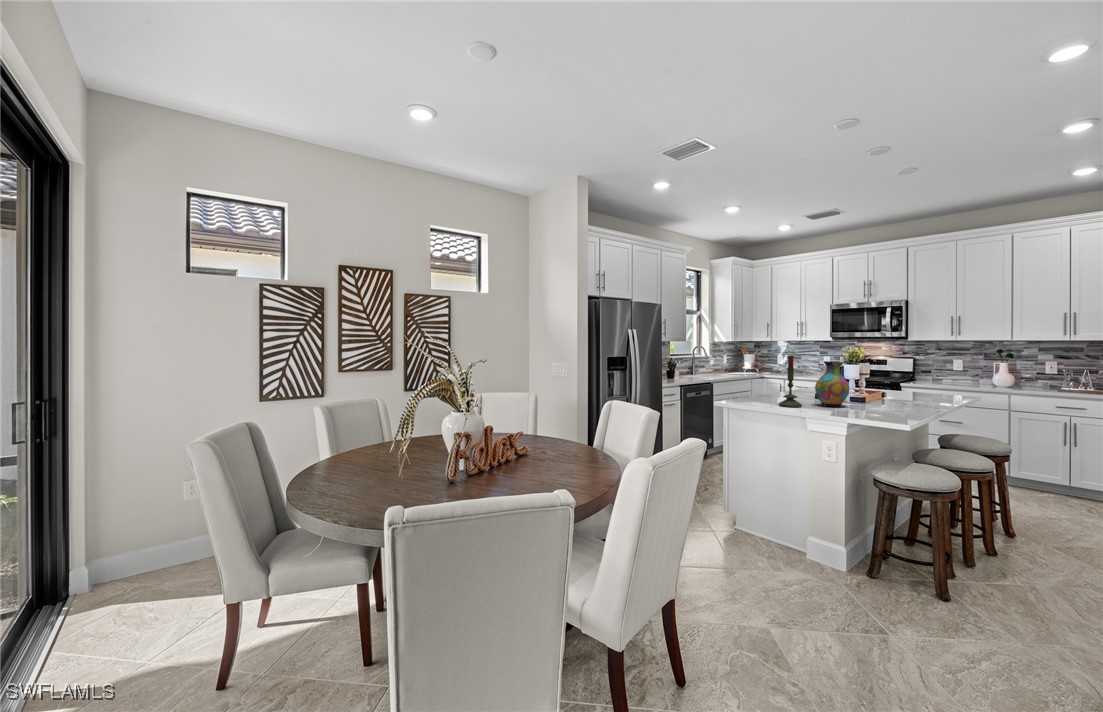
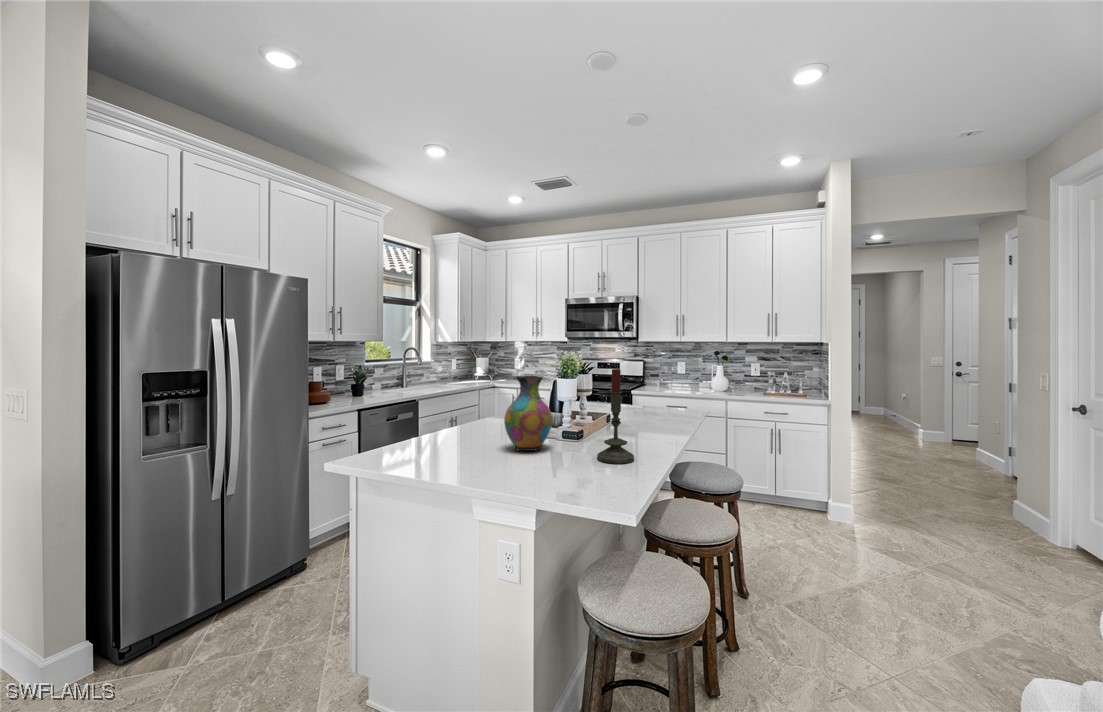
candle: present [779,356,802,407] -> present [597,369,634,464]

